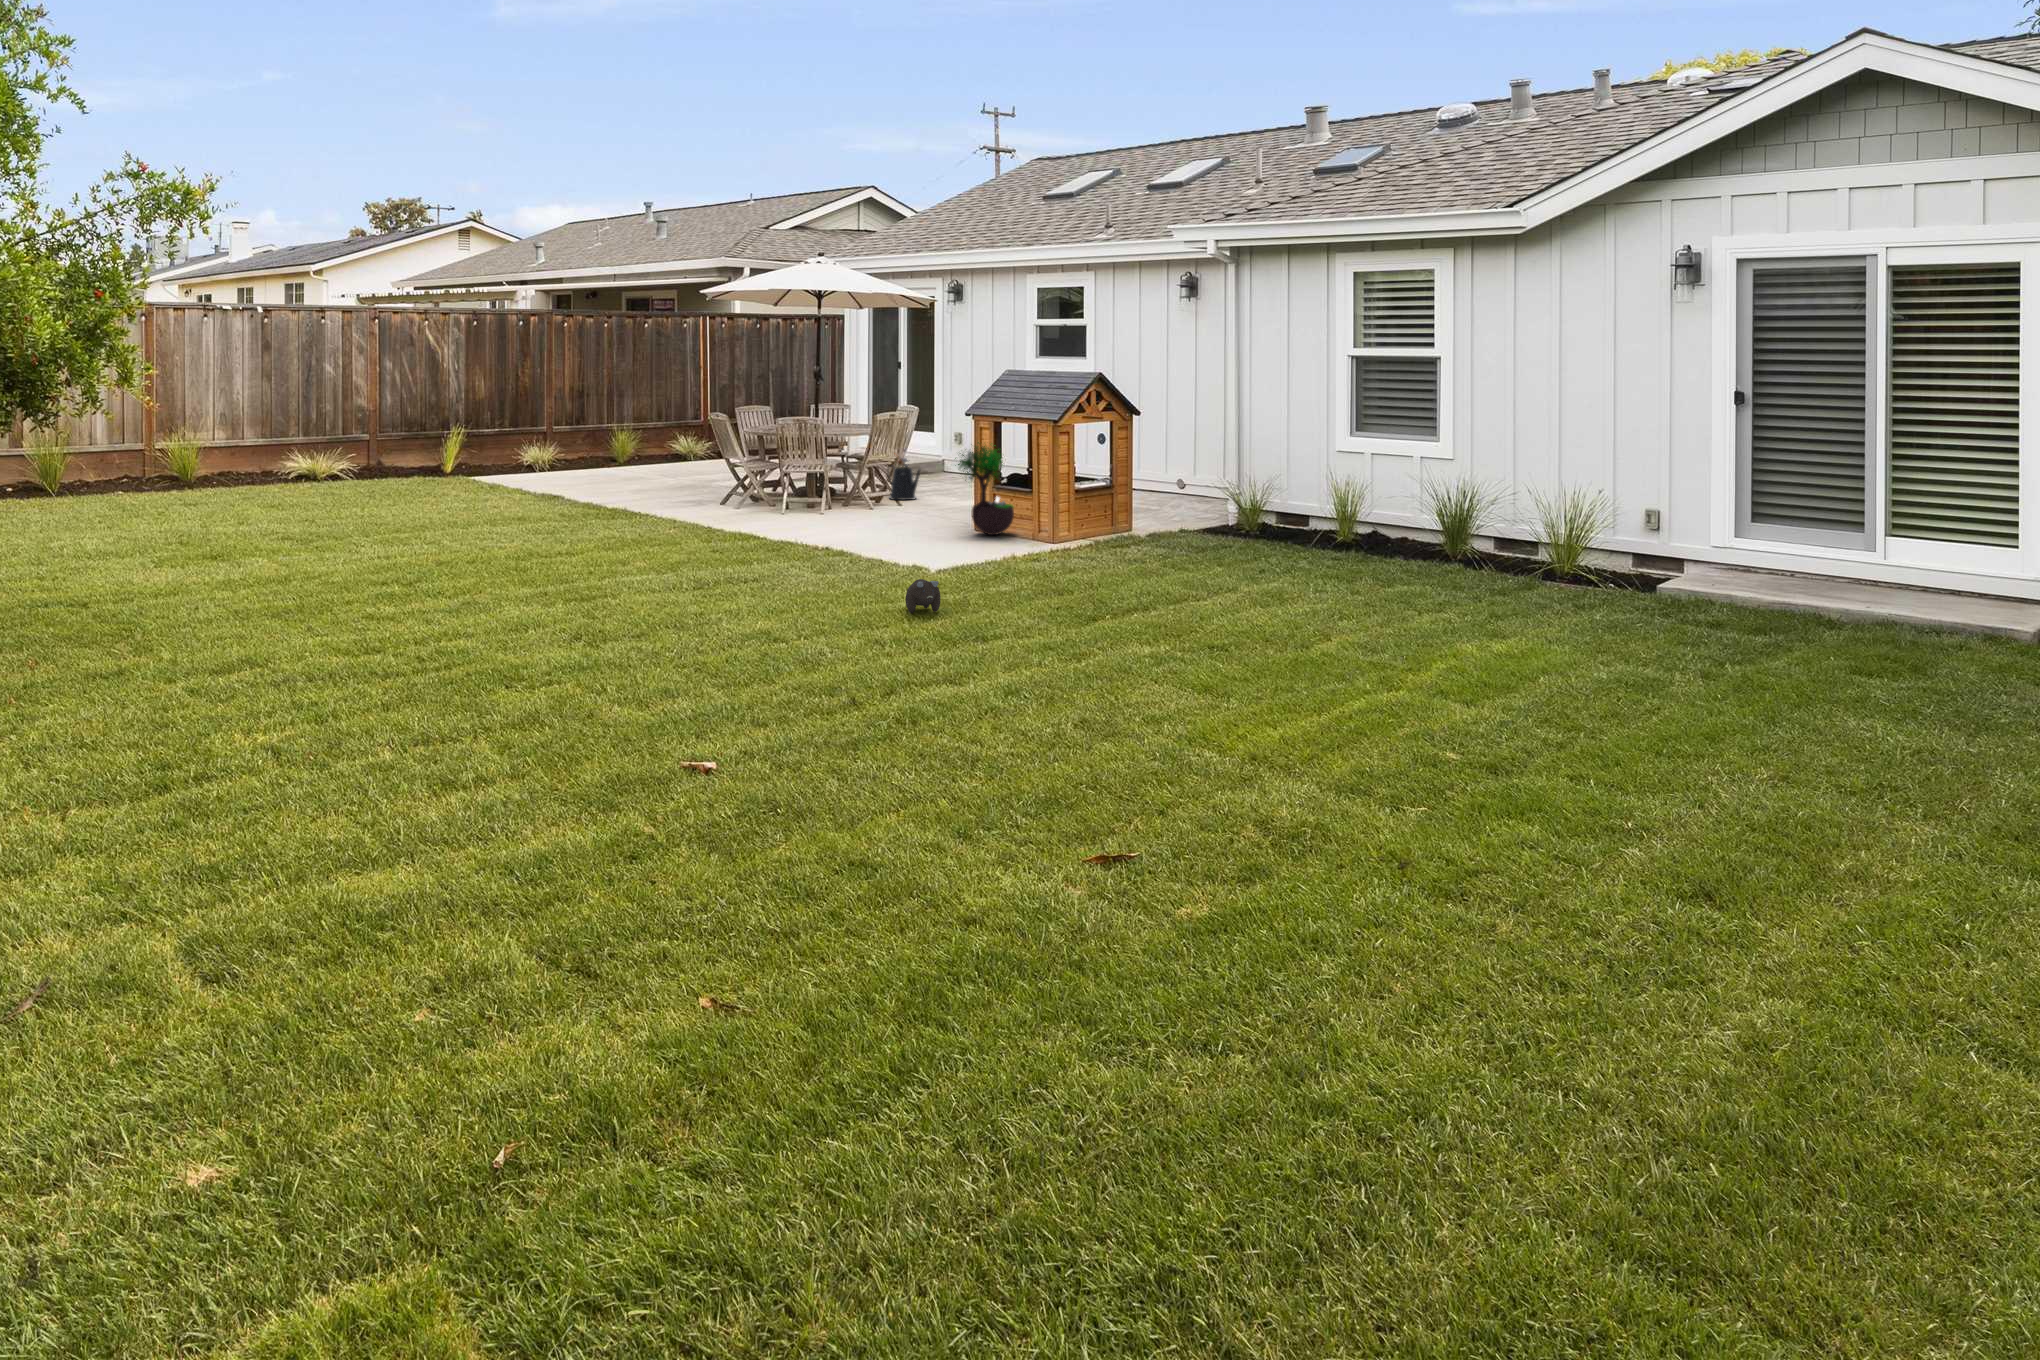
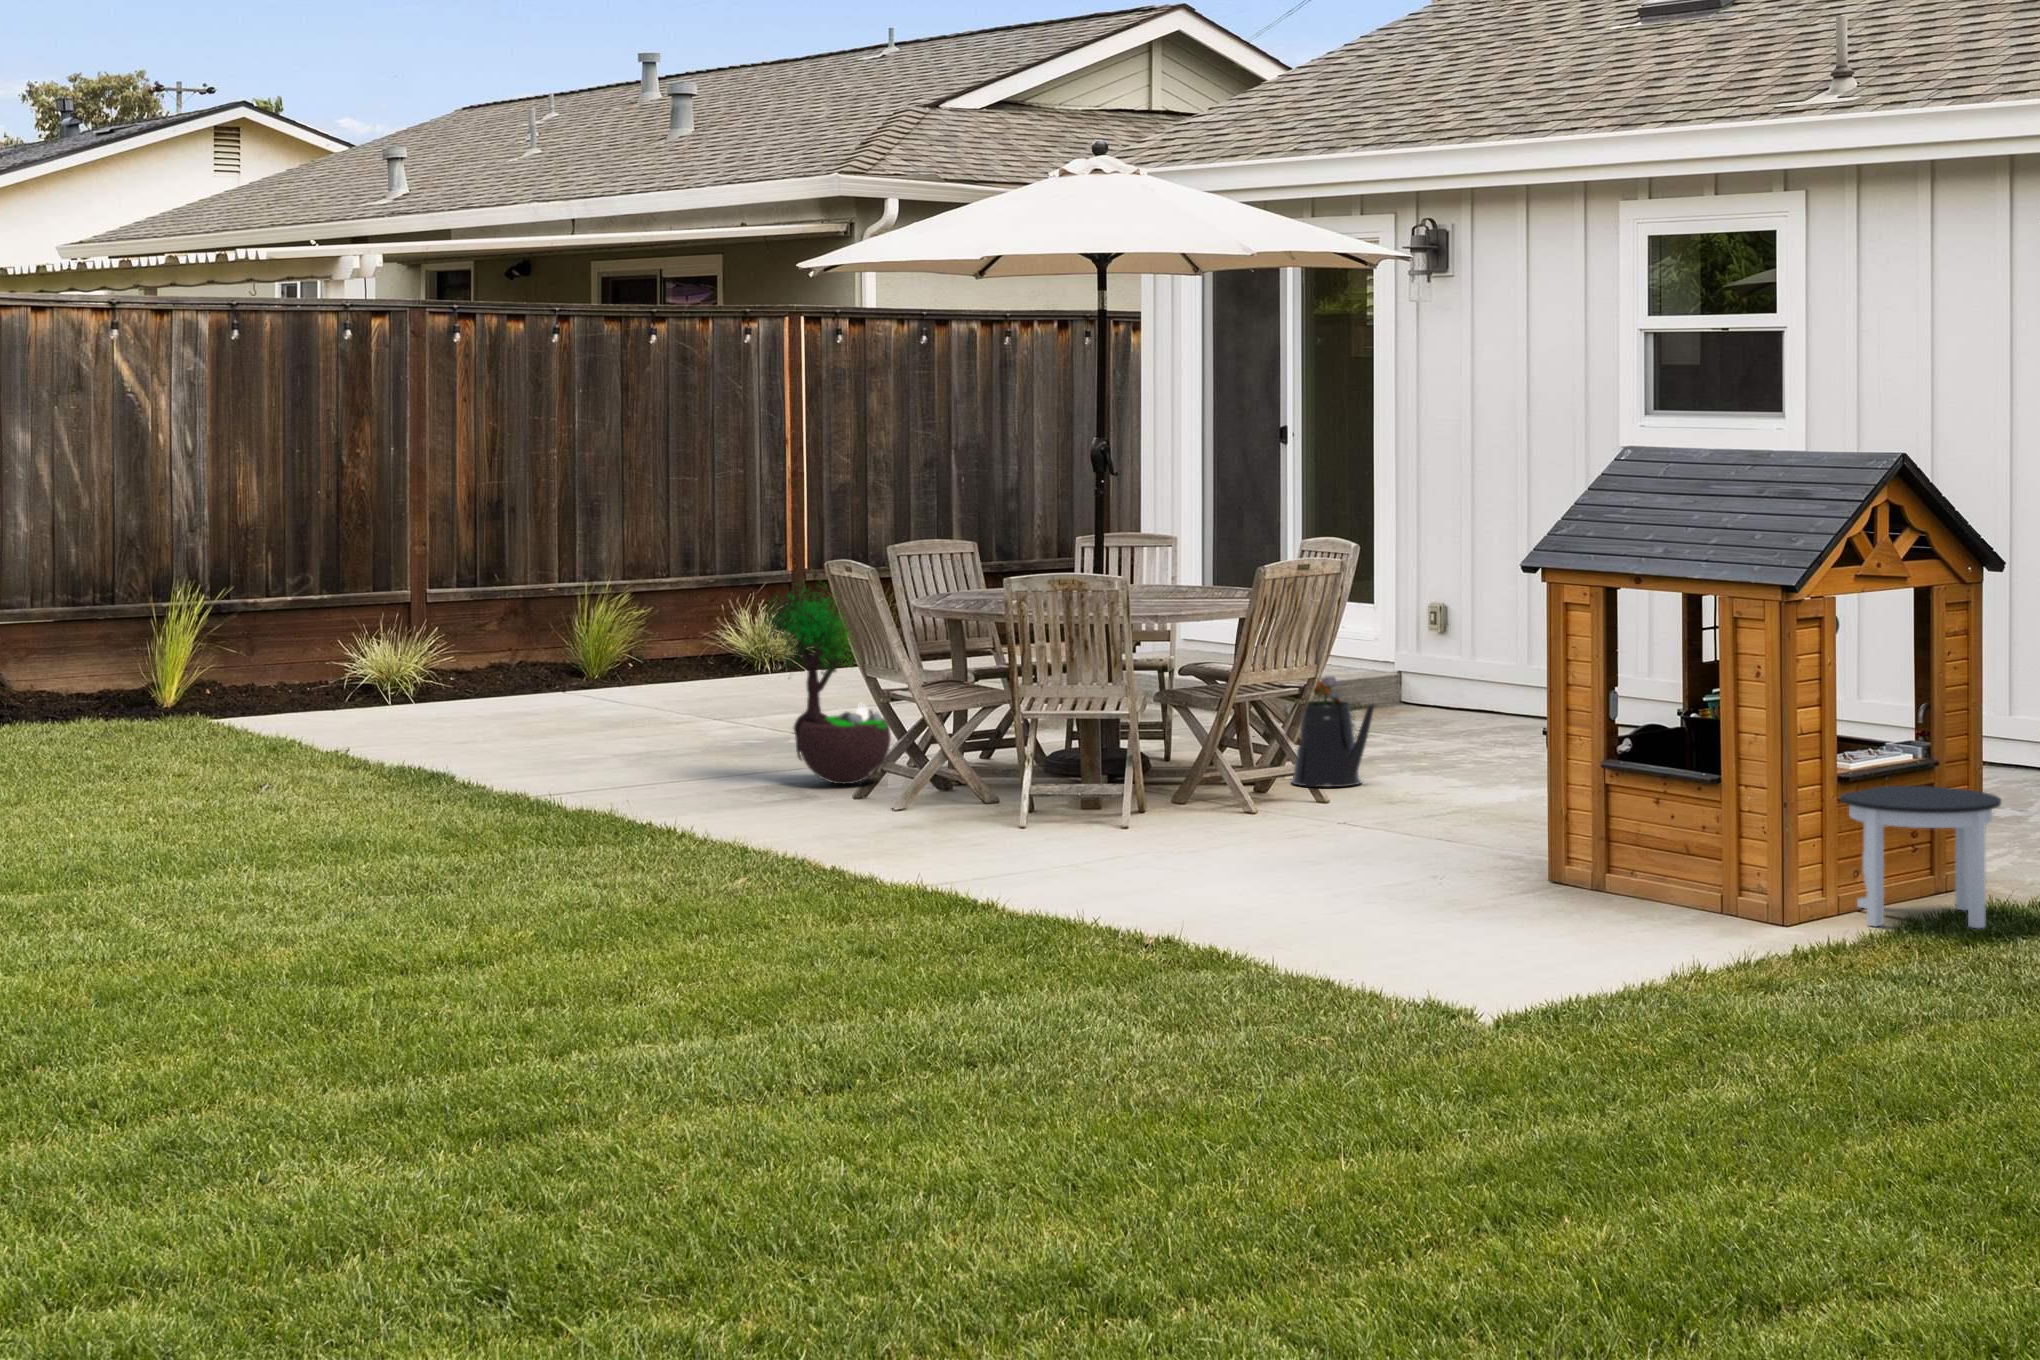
potted tree: present [955,442,1014,535] -> present [763,583,891,784]
round table: none [1075,494,1133,544] -> present [1840,786,2001,928]
plush toy: present [905,579,941,613] -> none [1458,1076,1565,1181]

